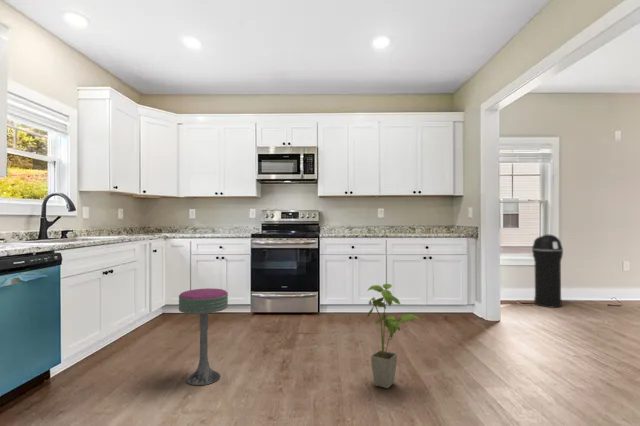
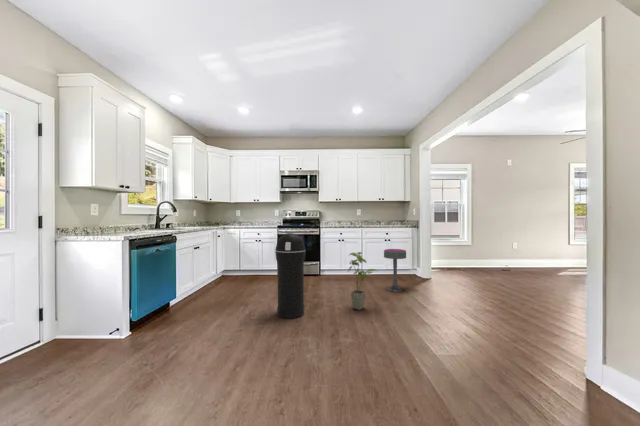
trash can: present [532,234,563,307] -> present [275,233,306,319]
bar stool: present [179,288,228,385] -> present [384,249,406,292]

